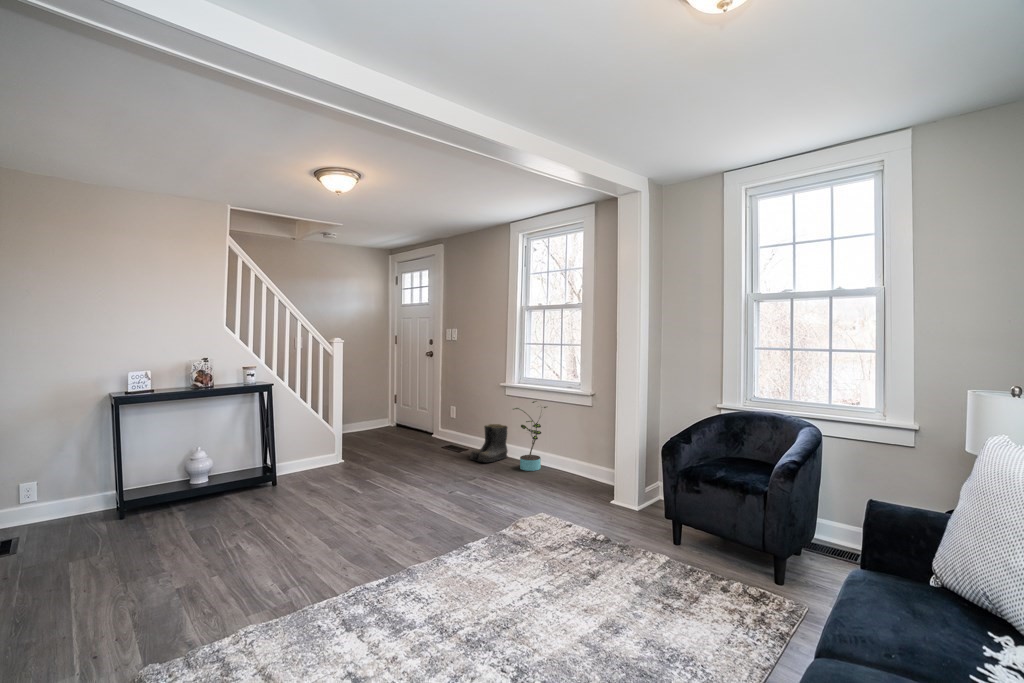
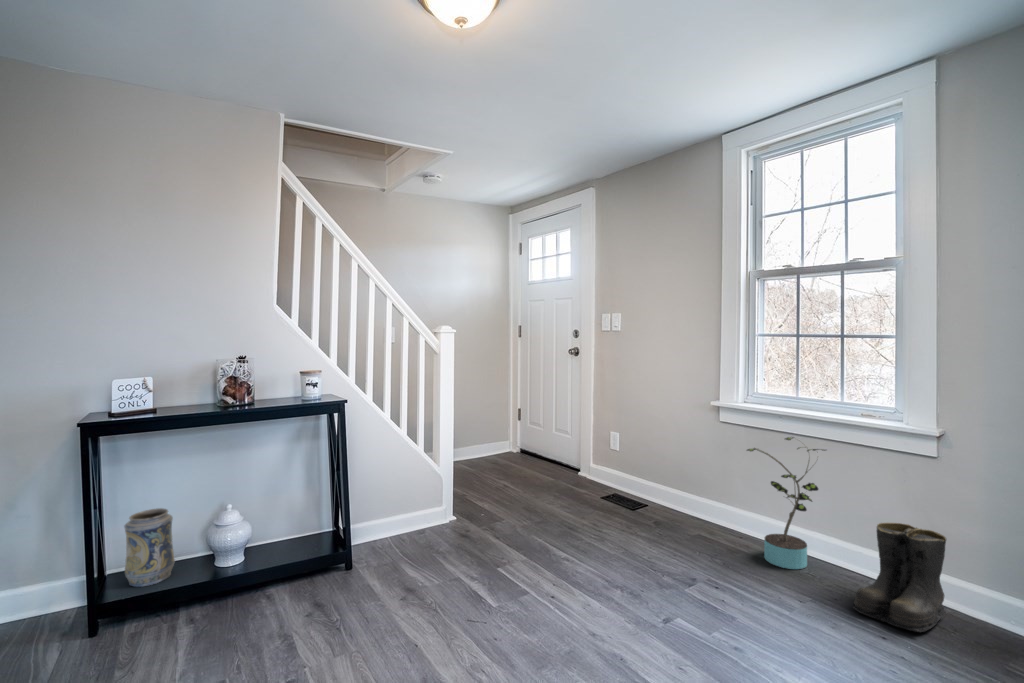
boots: present [470,424,507,462] -> present [853,522,946,632]
decorative vase: none [135,450,165,494] -> present [124,508,175,587]

